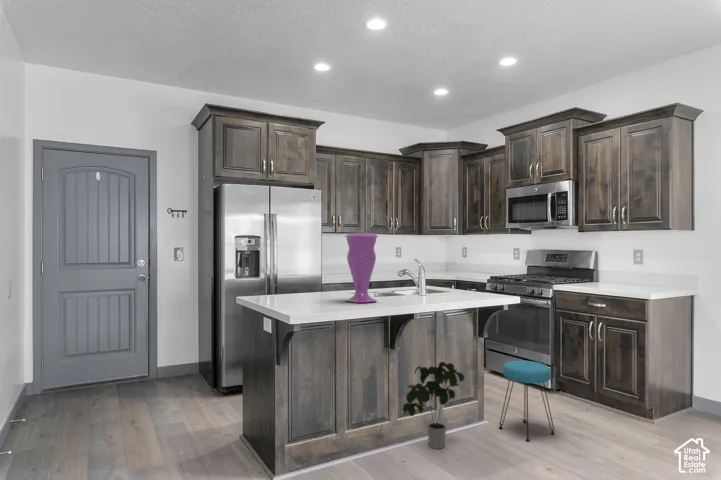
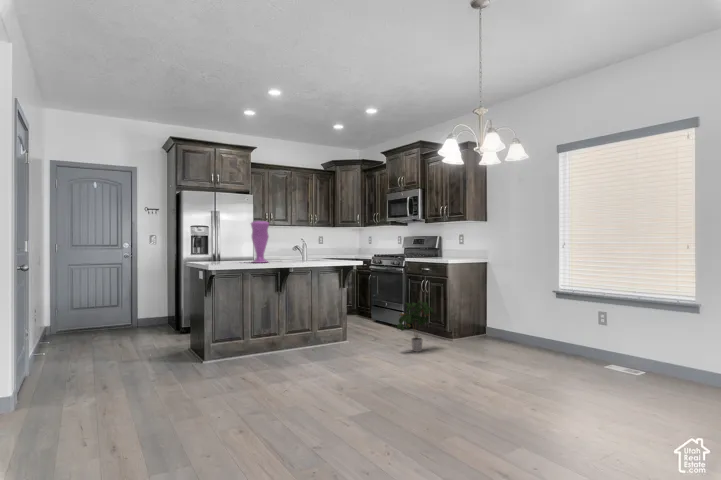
stool: present [499,361,555,441] -> none [353,302,385,348]
potted plant: present [403,362,464,449] -> present [397,301,433,352]

